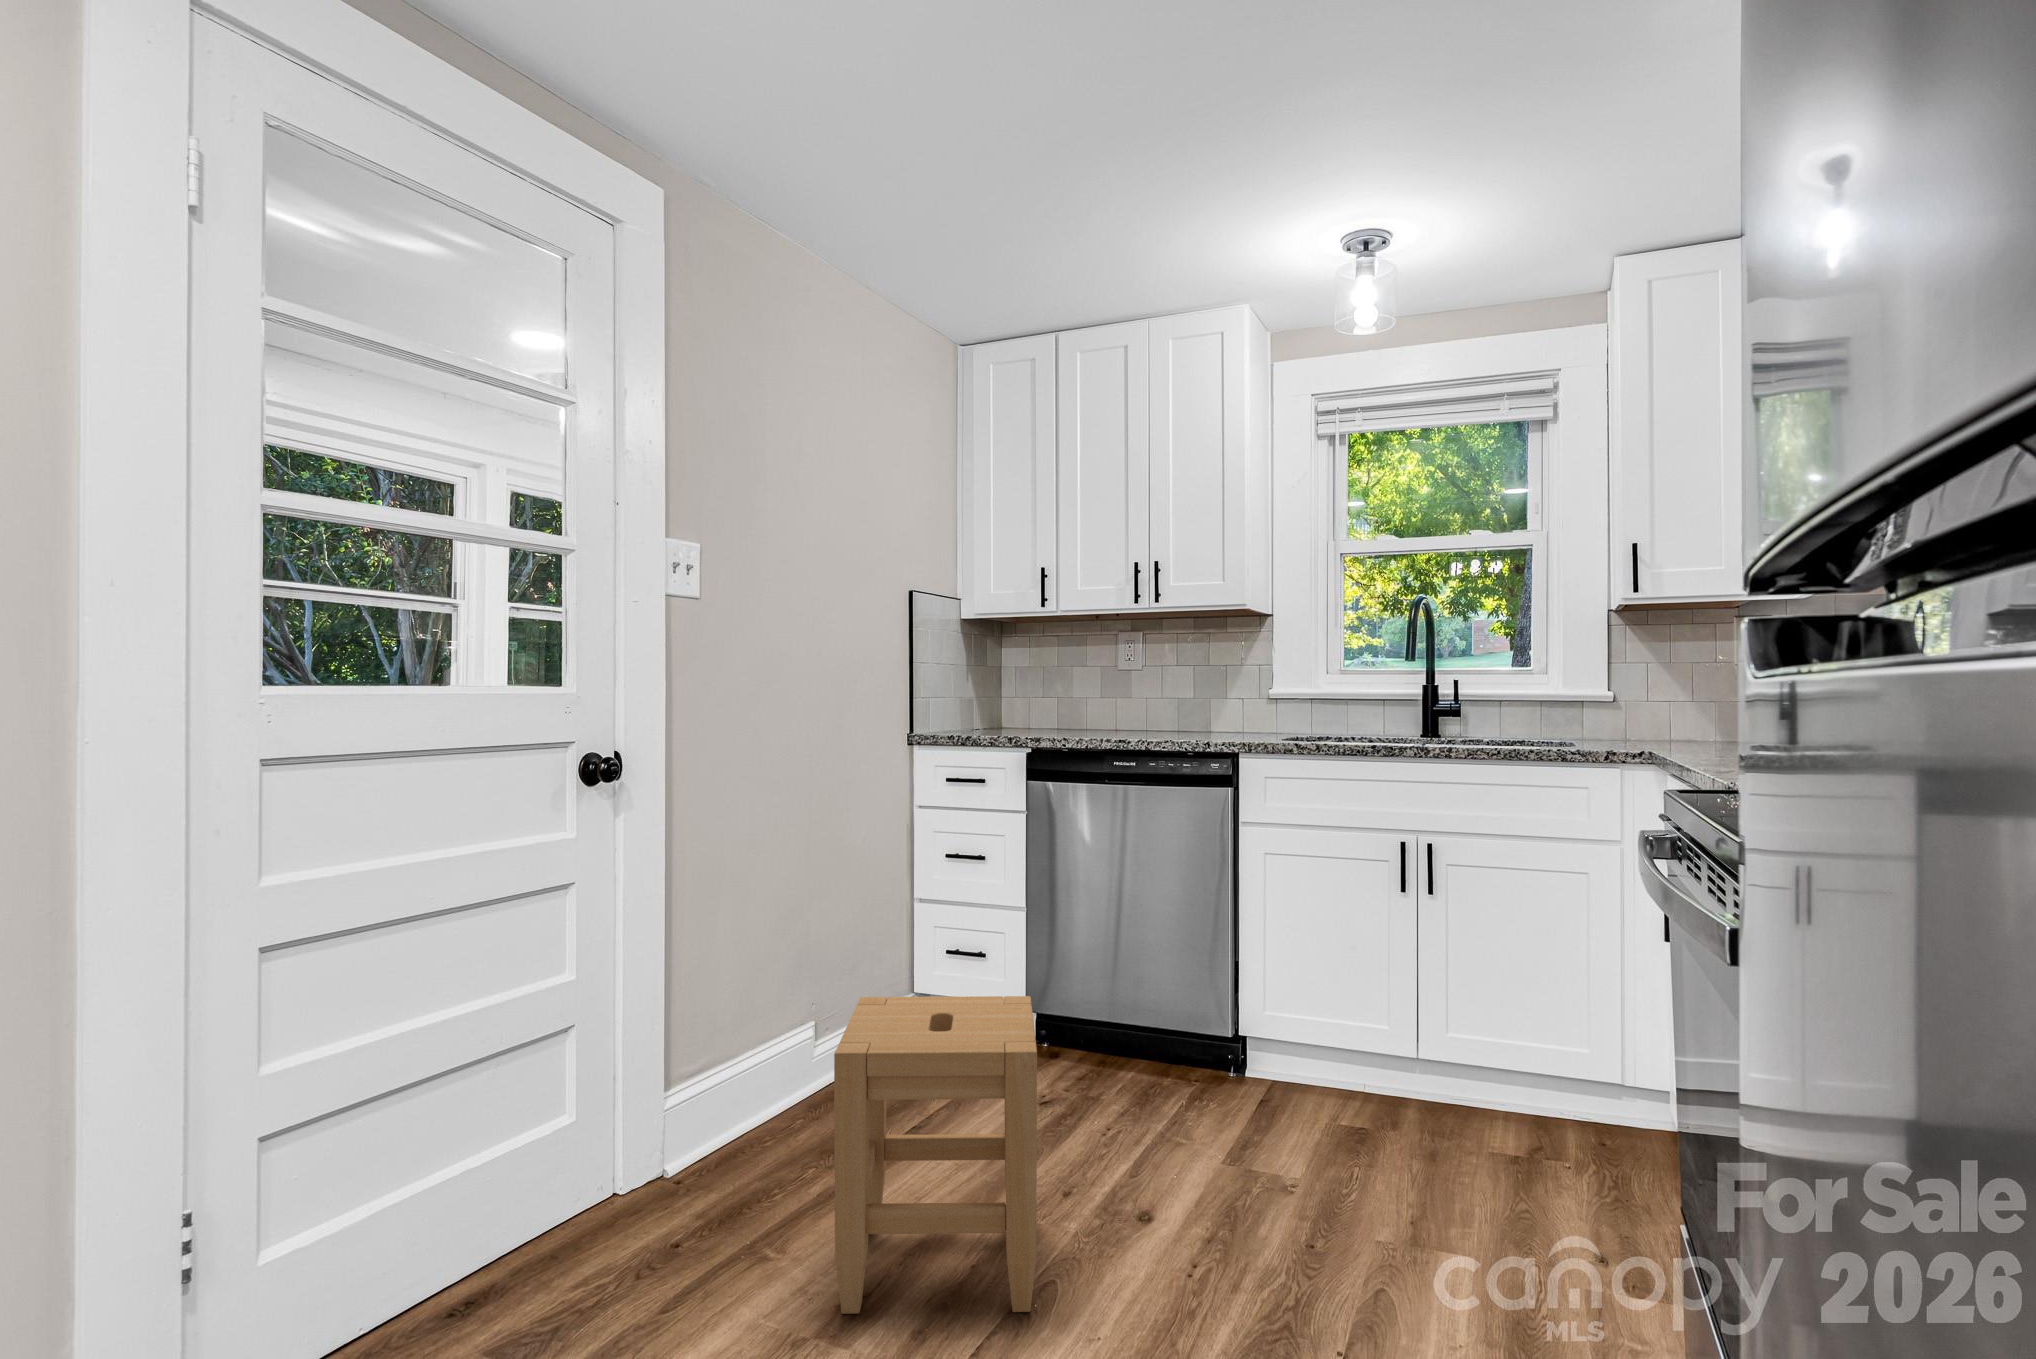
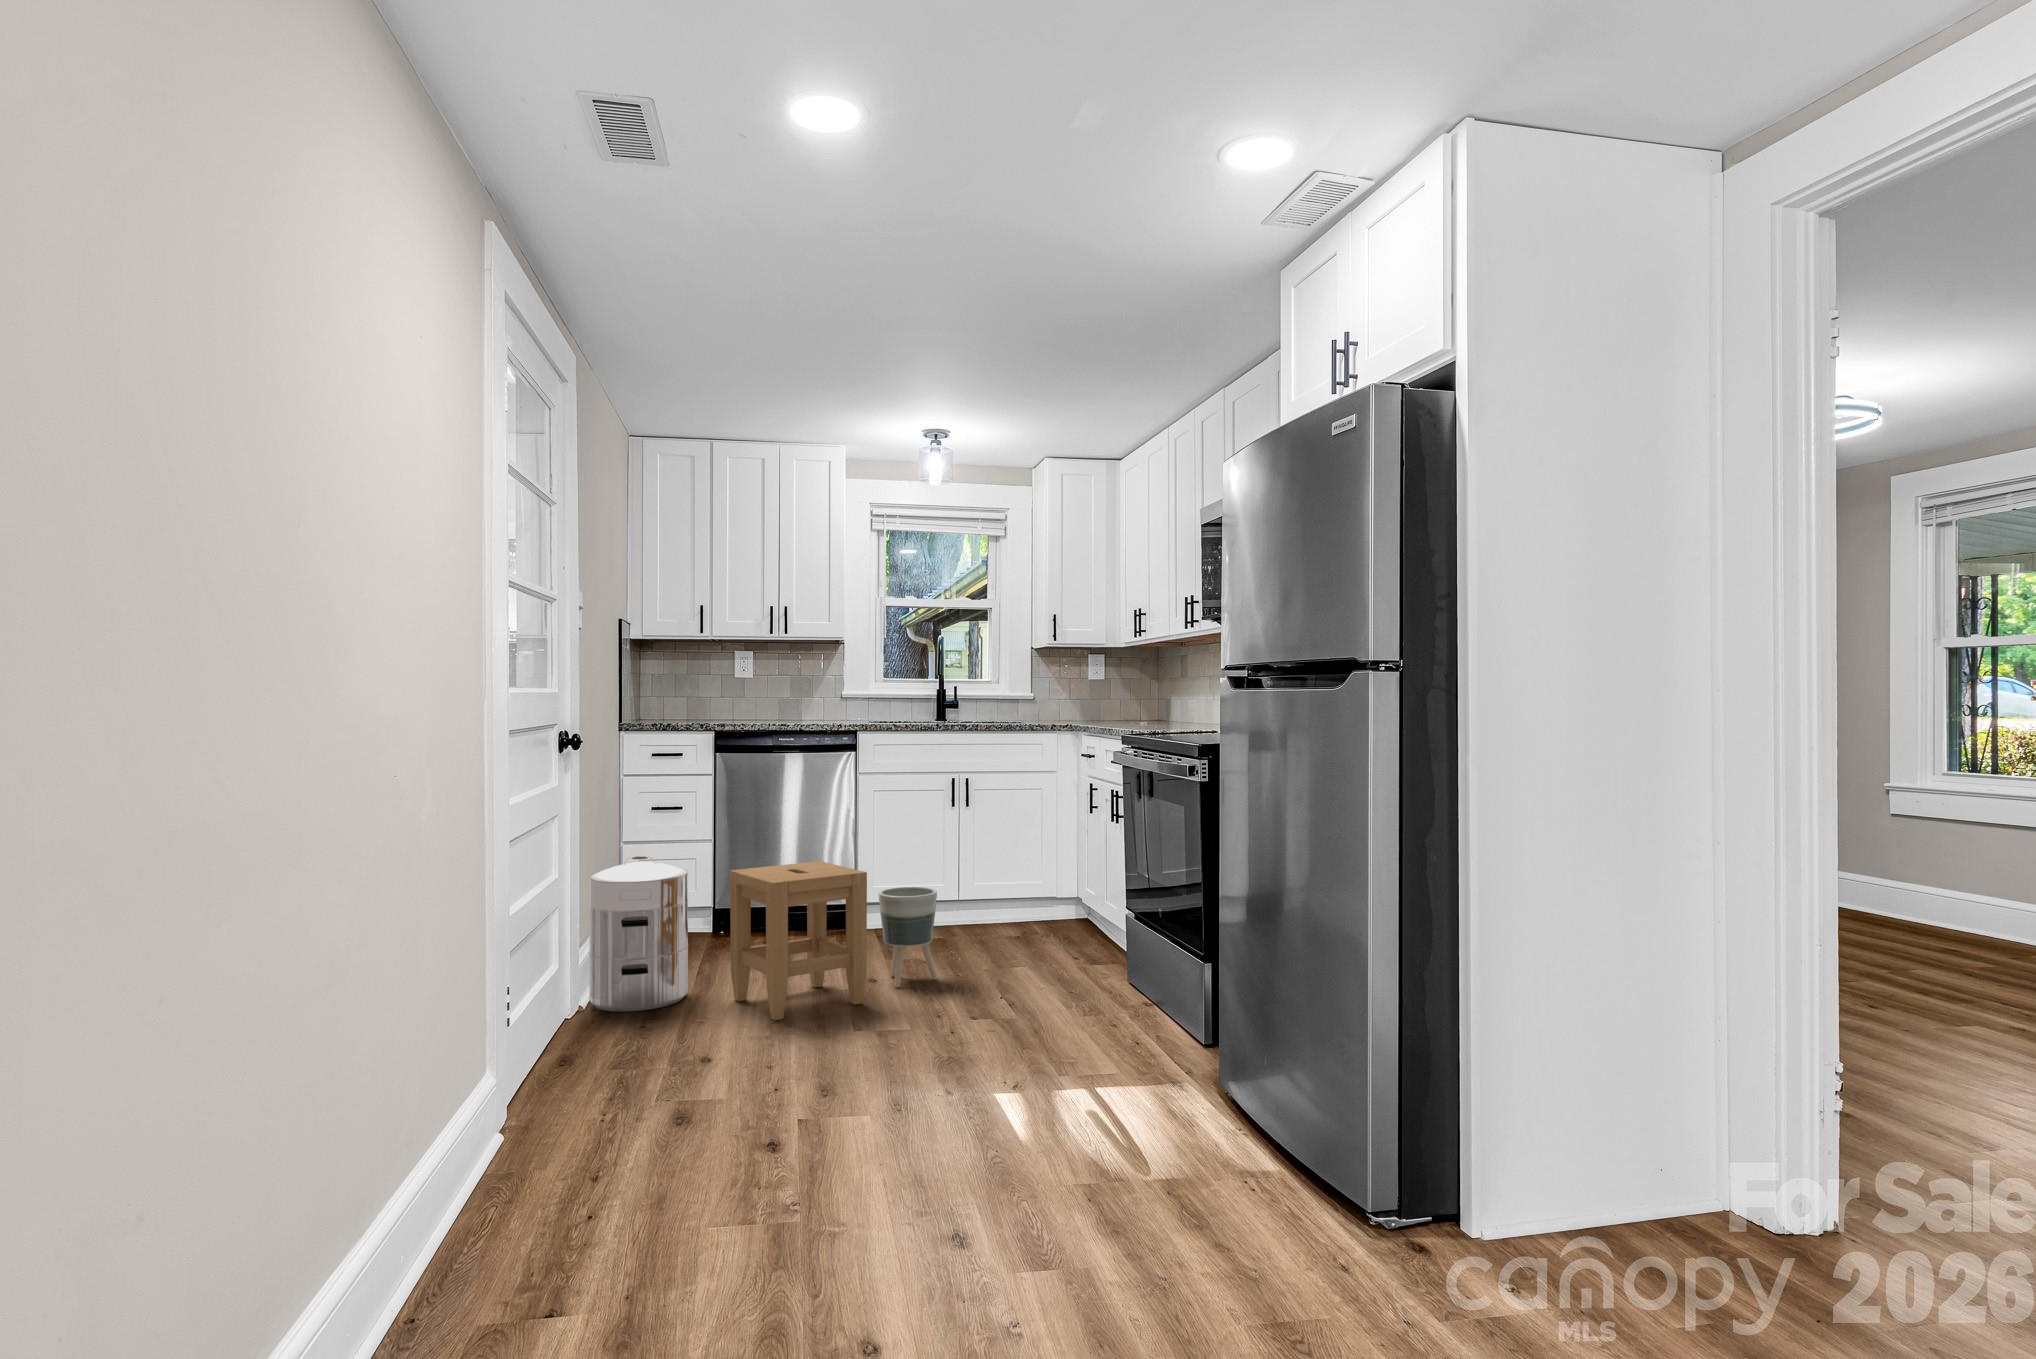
waste bin: none [683,950,834,1208] -> present [589,856,688,1012]
planter: none [1121,1065,1236,1278] -> present [879,887,937,988]

